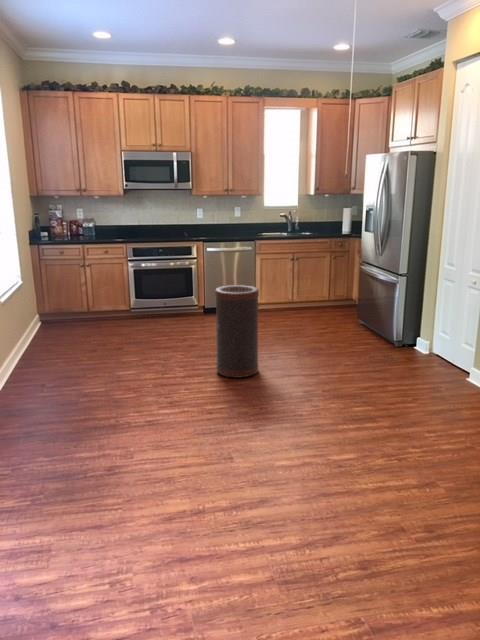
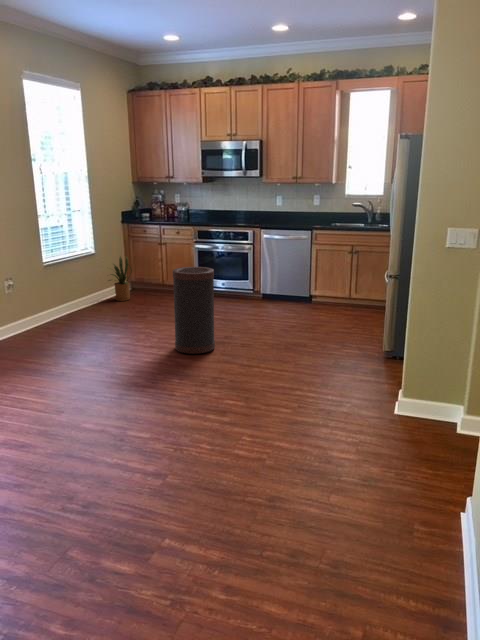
house plant: none [32,283,70,338] -> present [109,256,132,301]

